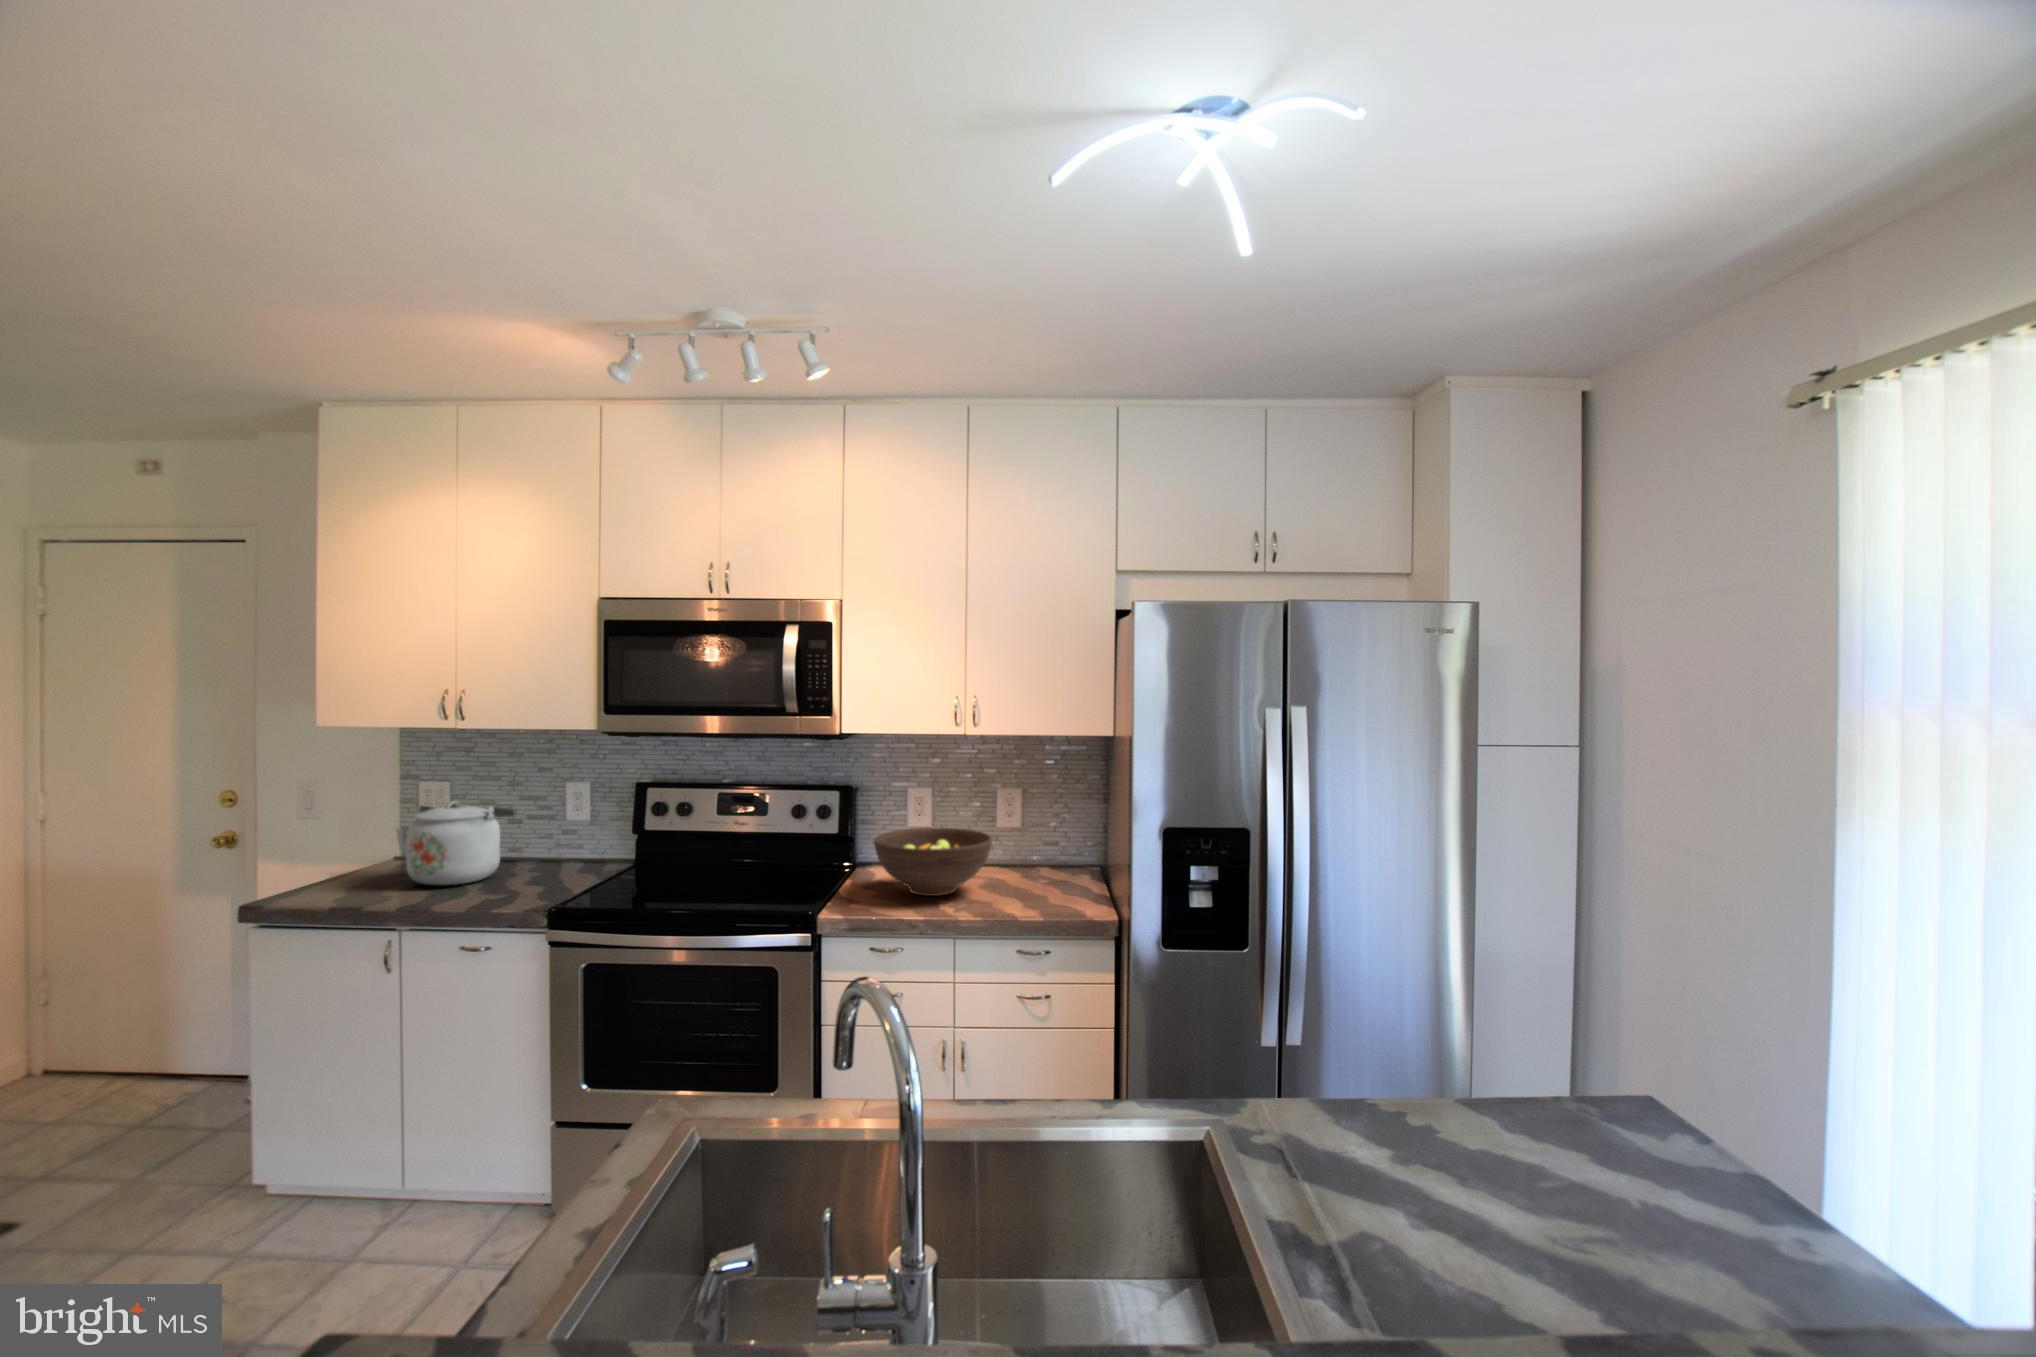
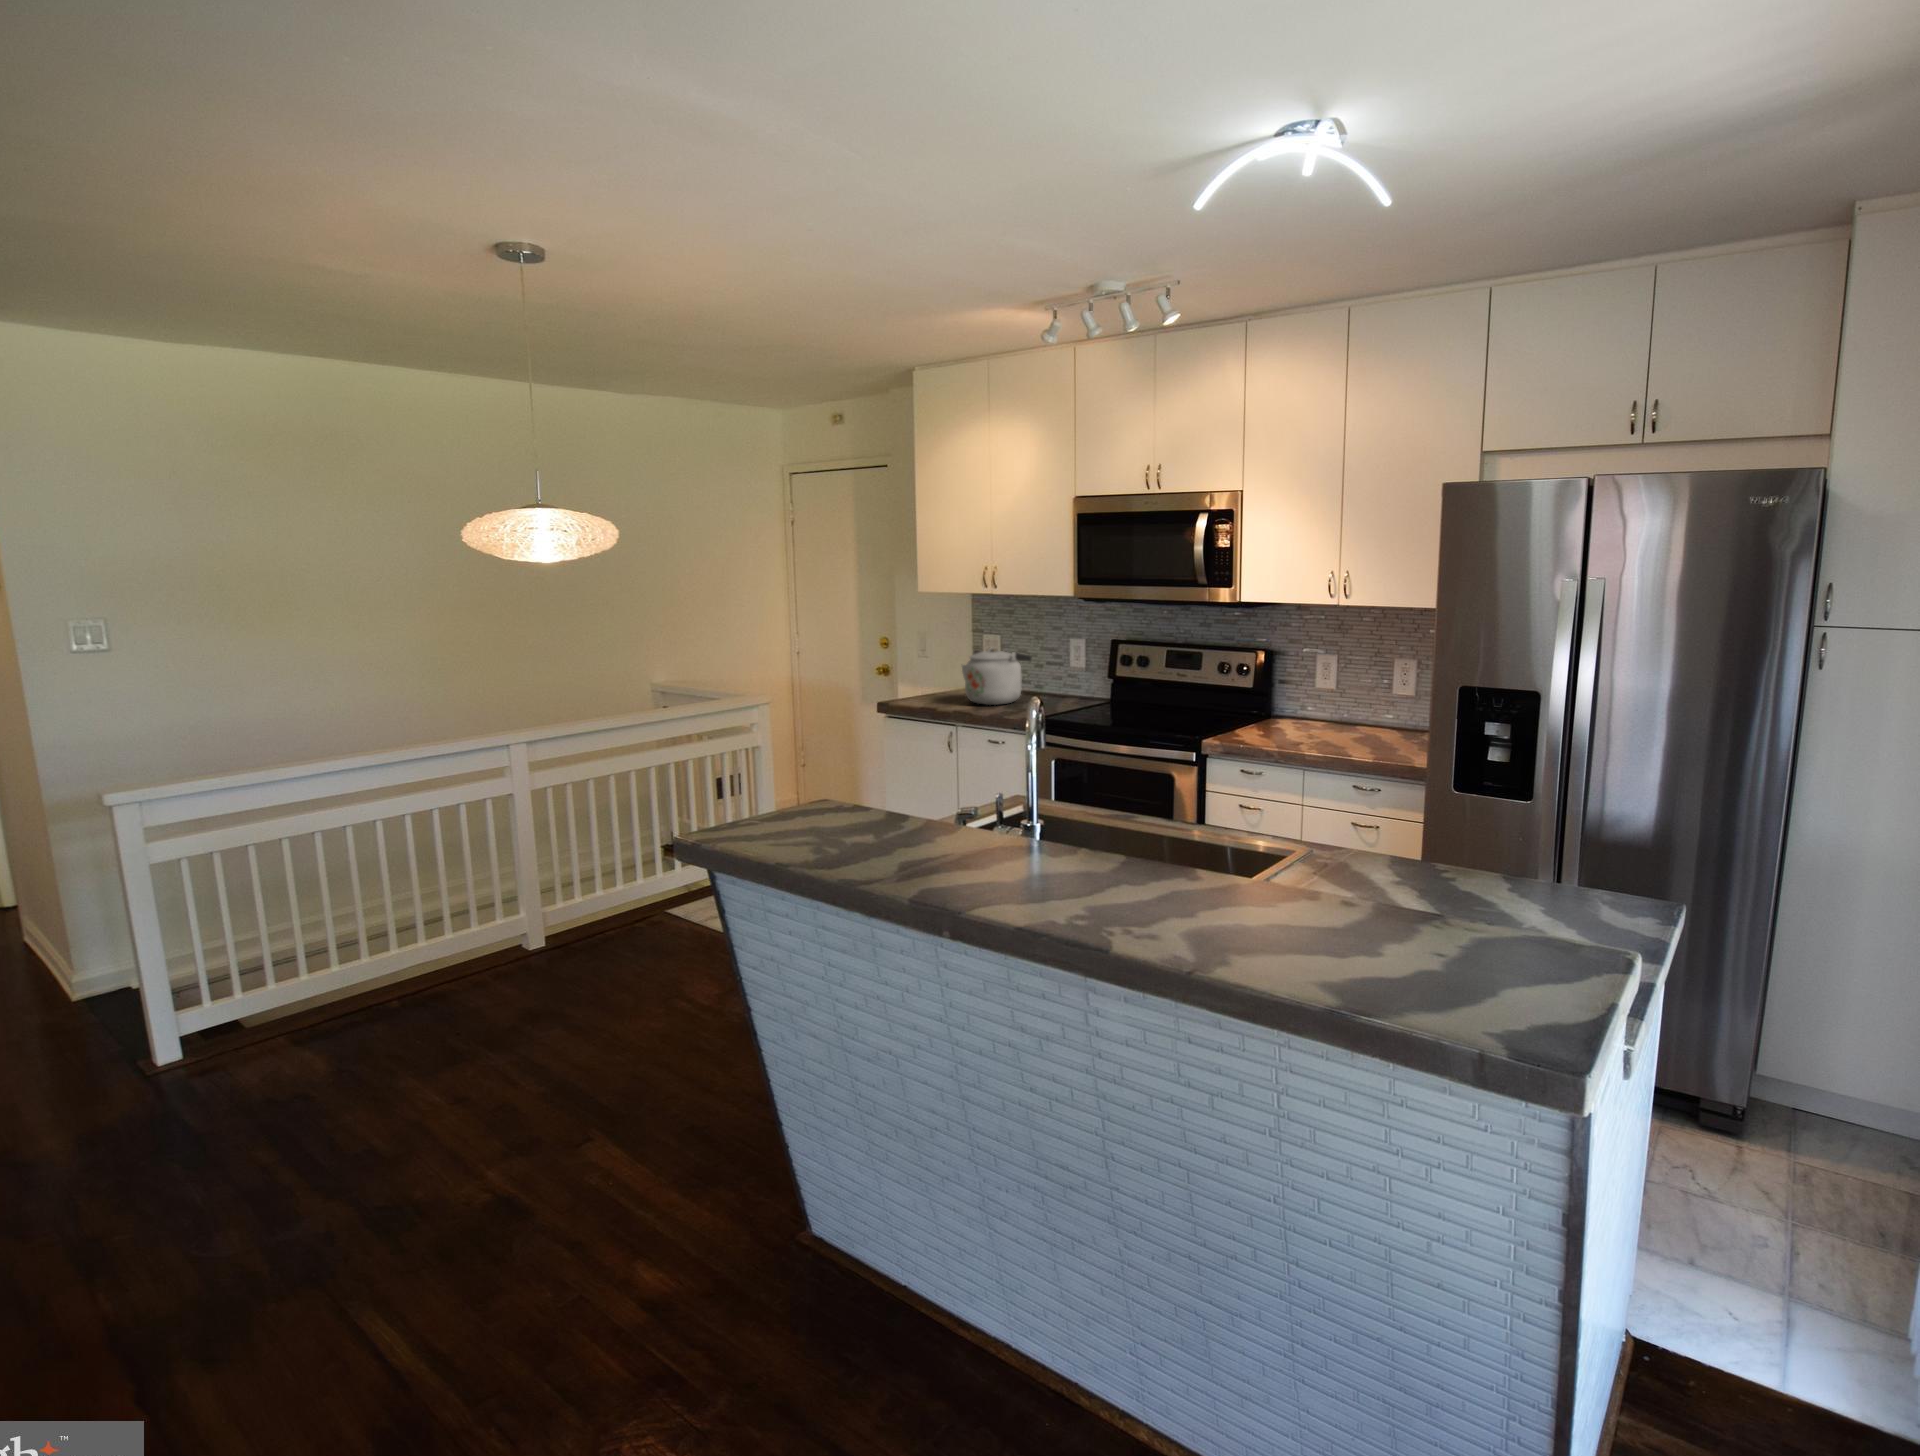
fruit bowl: present [874,828,992,896] -> none [1260,687,1367,743]

